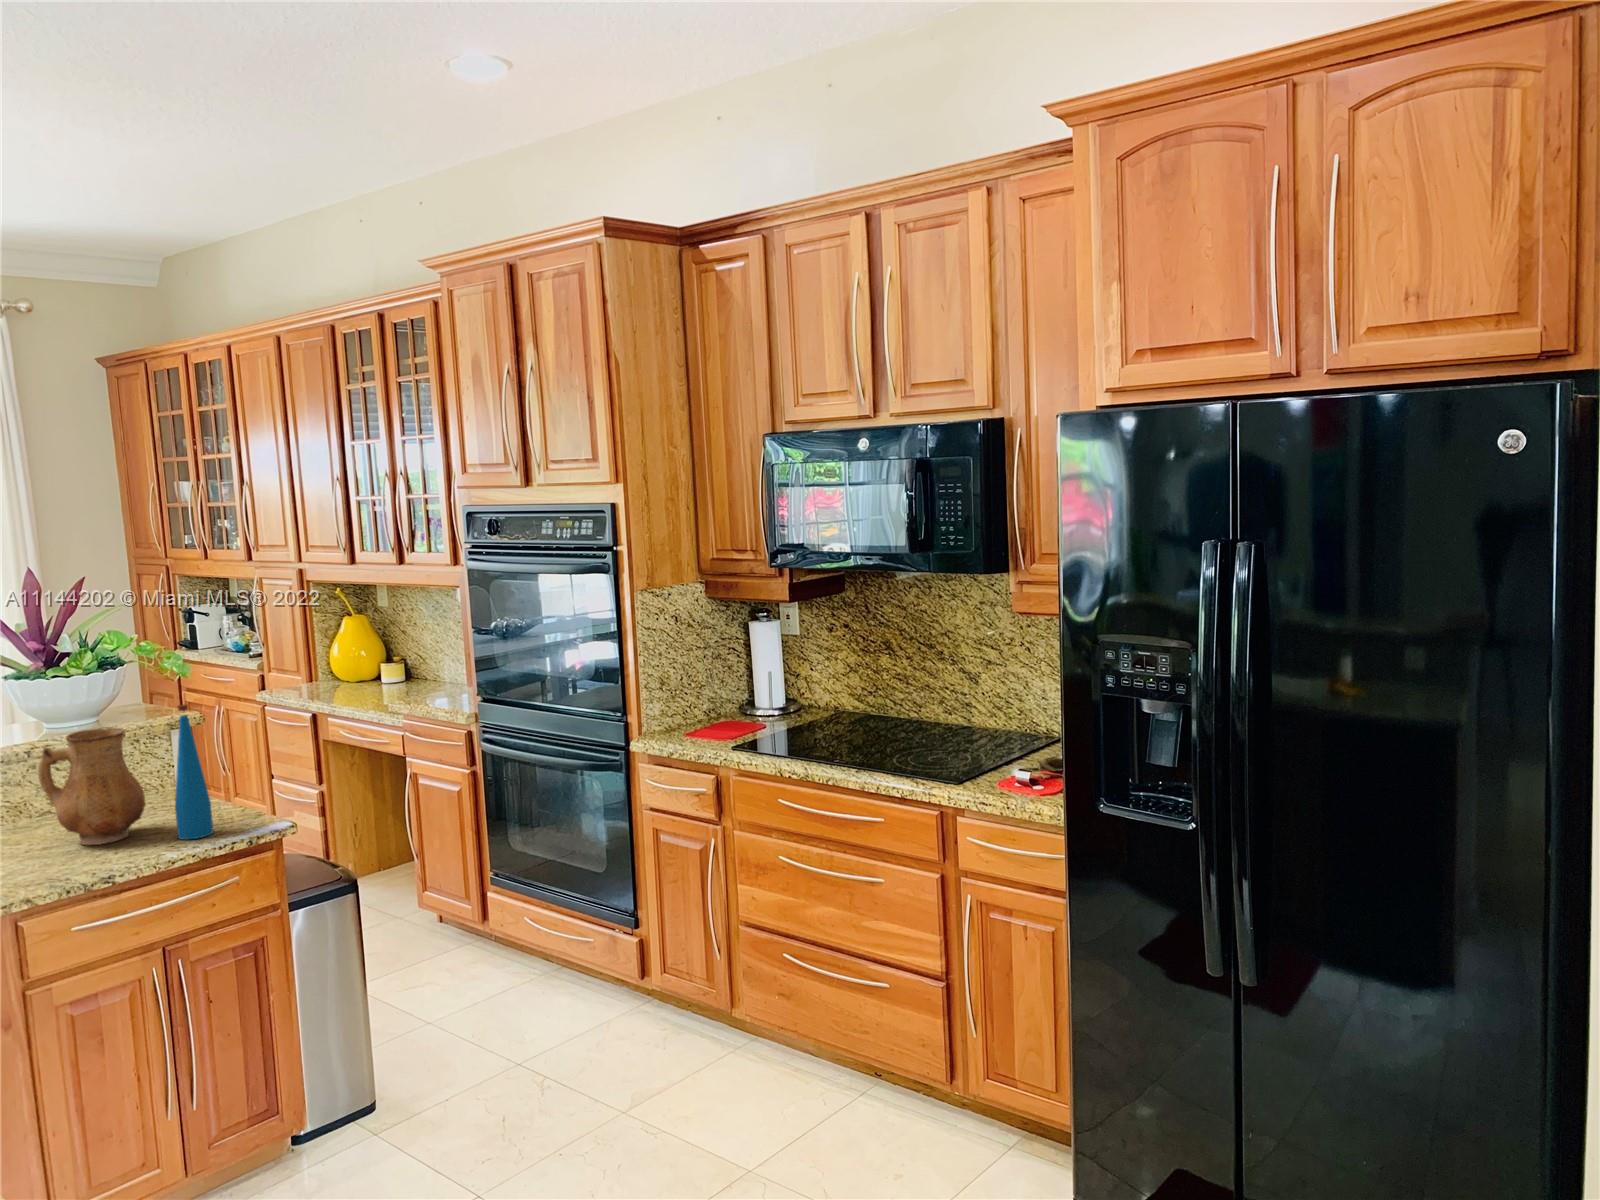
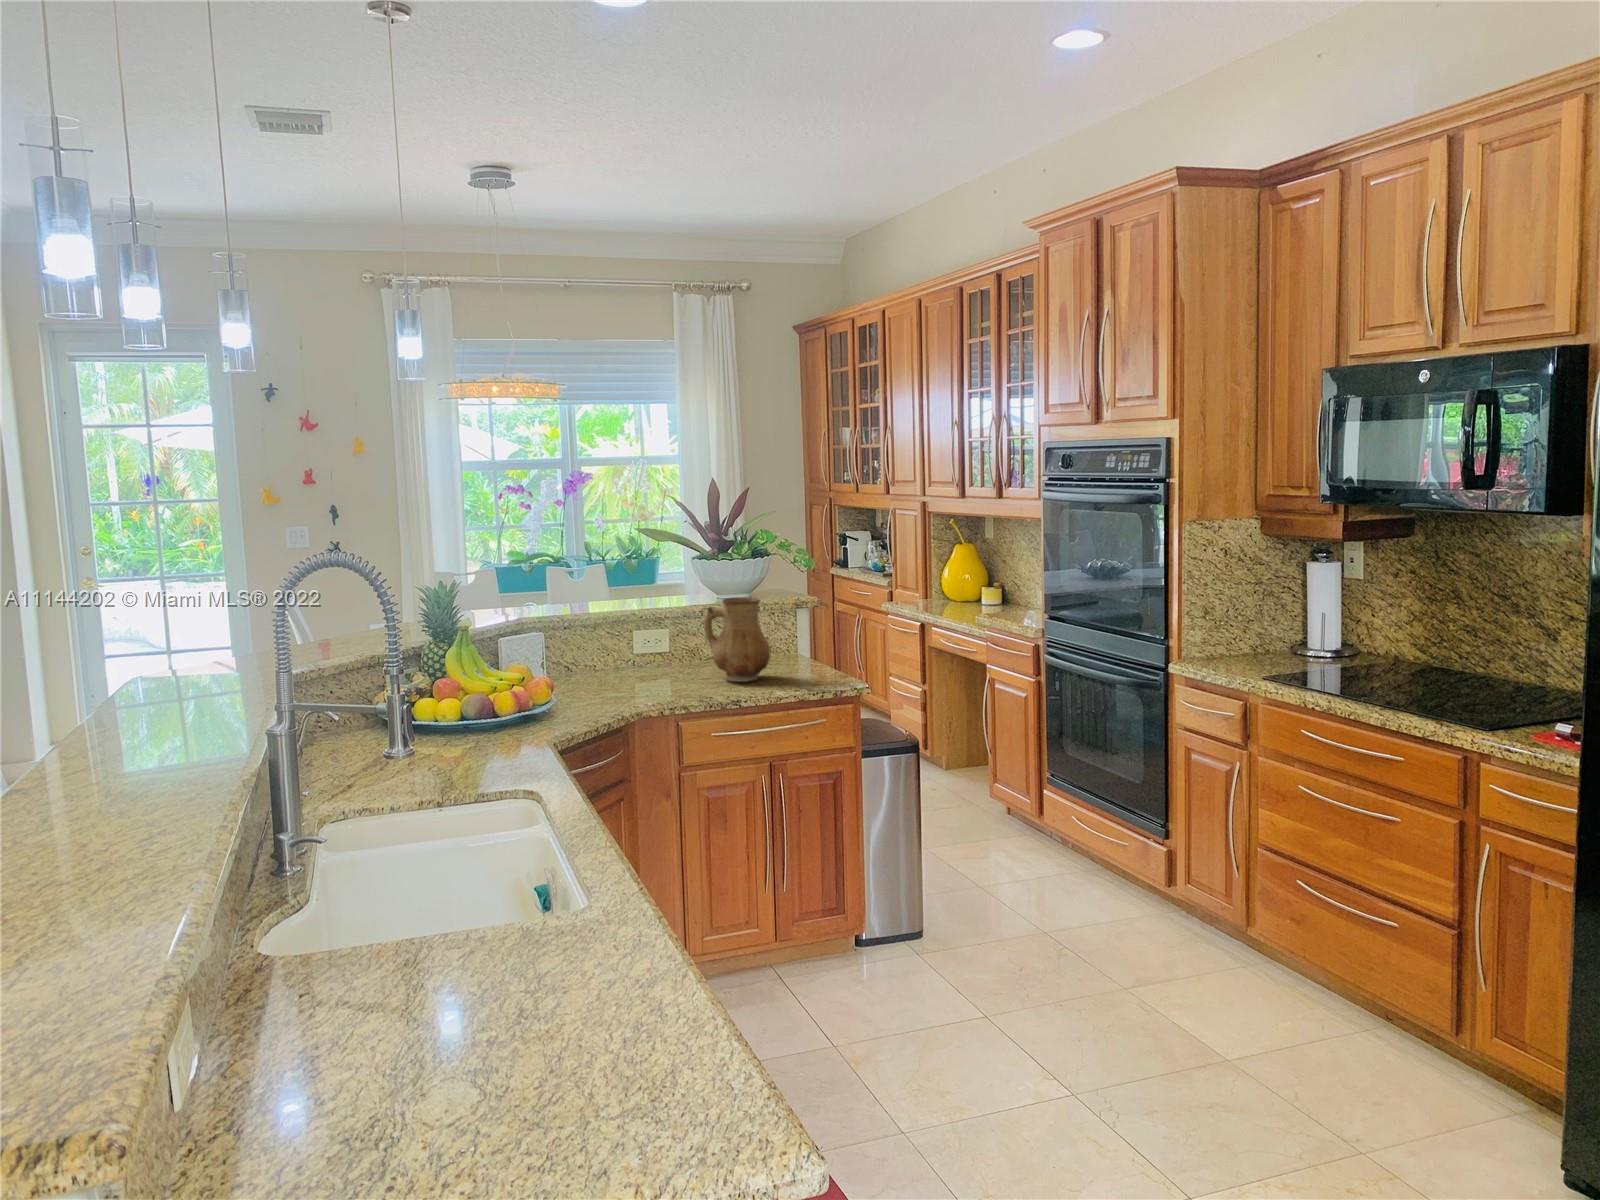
bottle: present [175,704,213,840] -> none [788,583,813,687]

